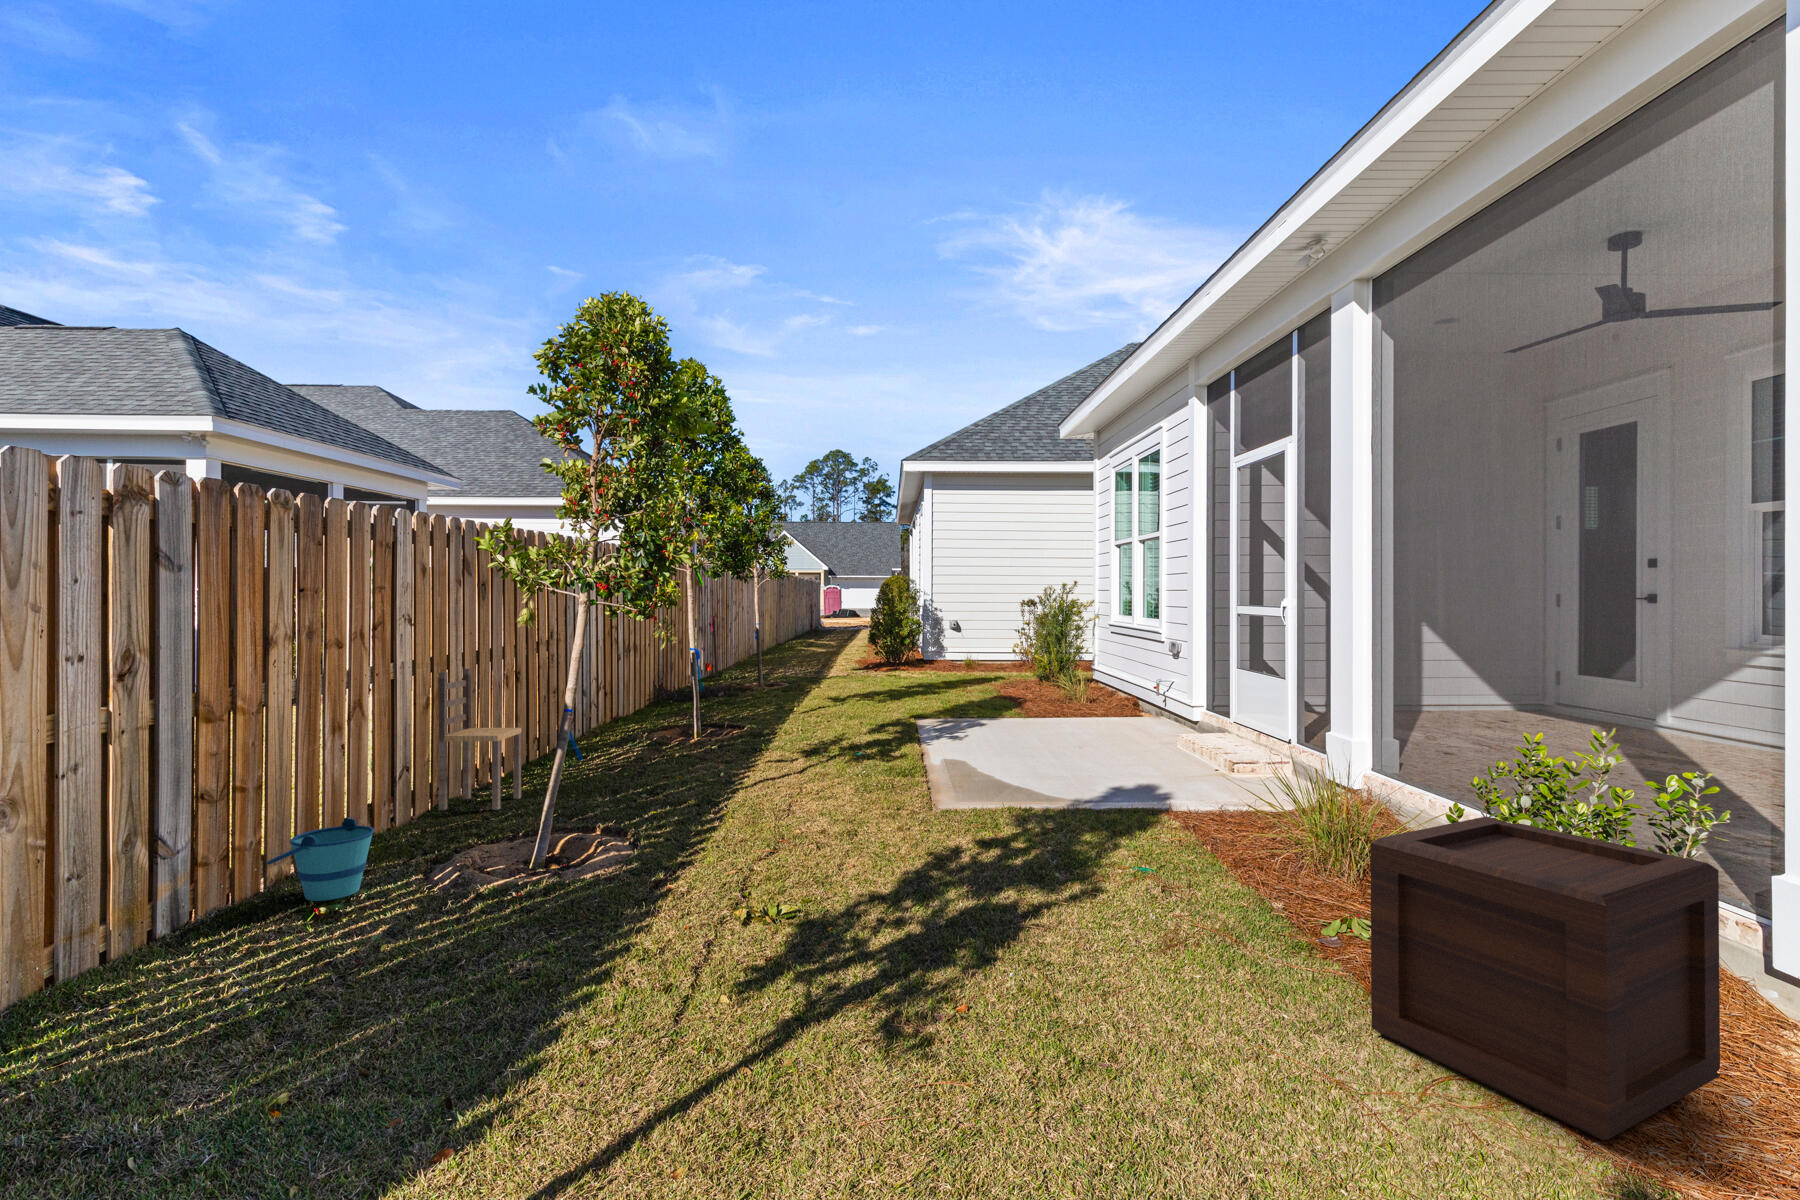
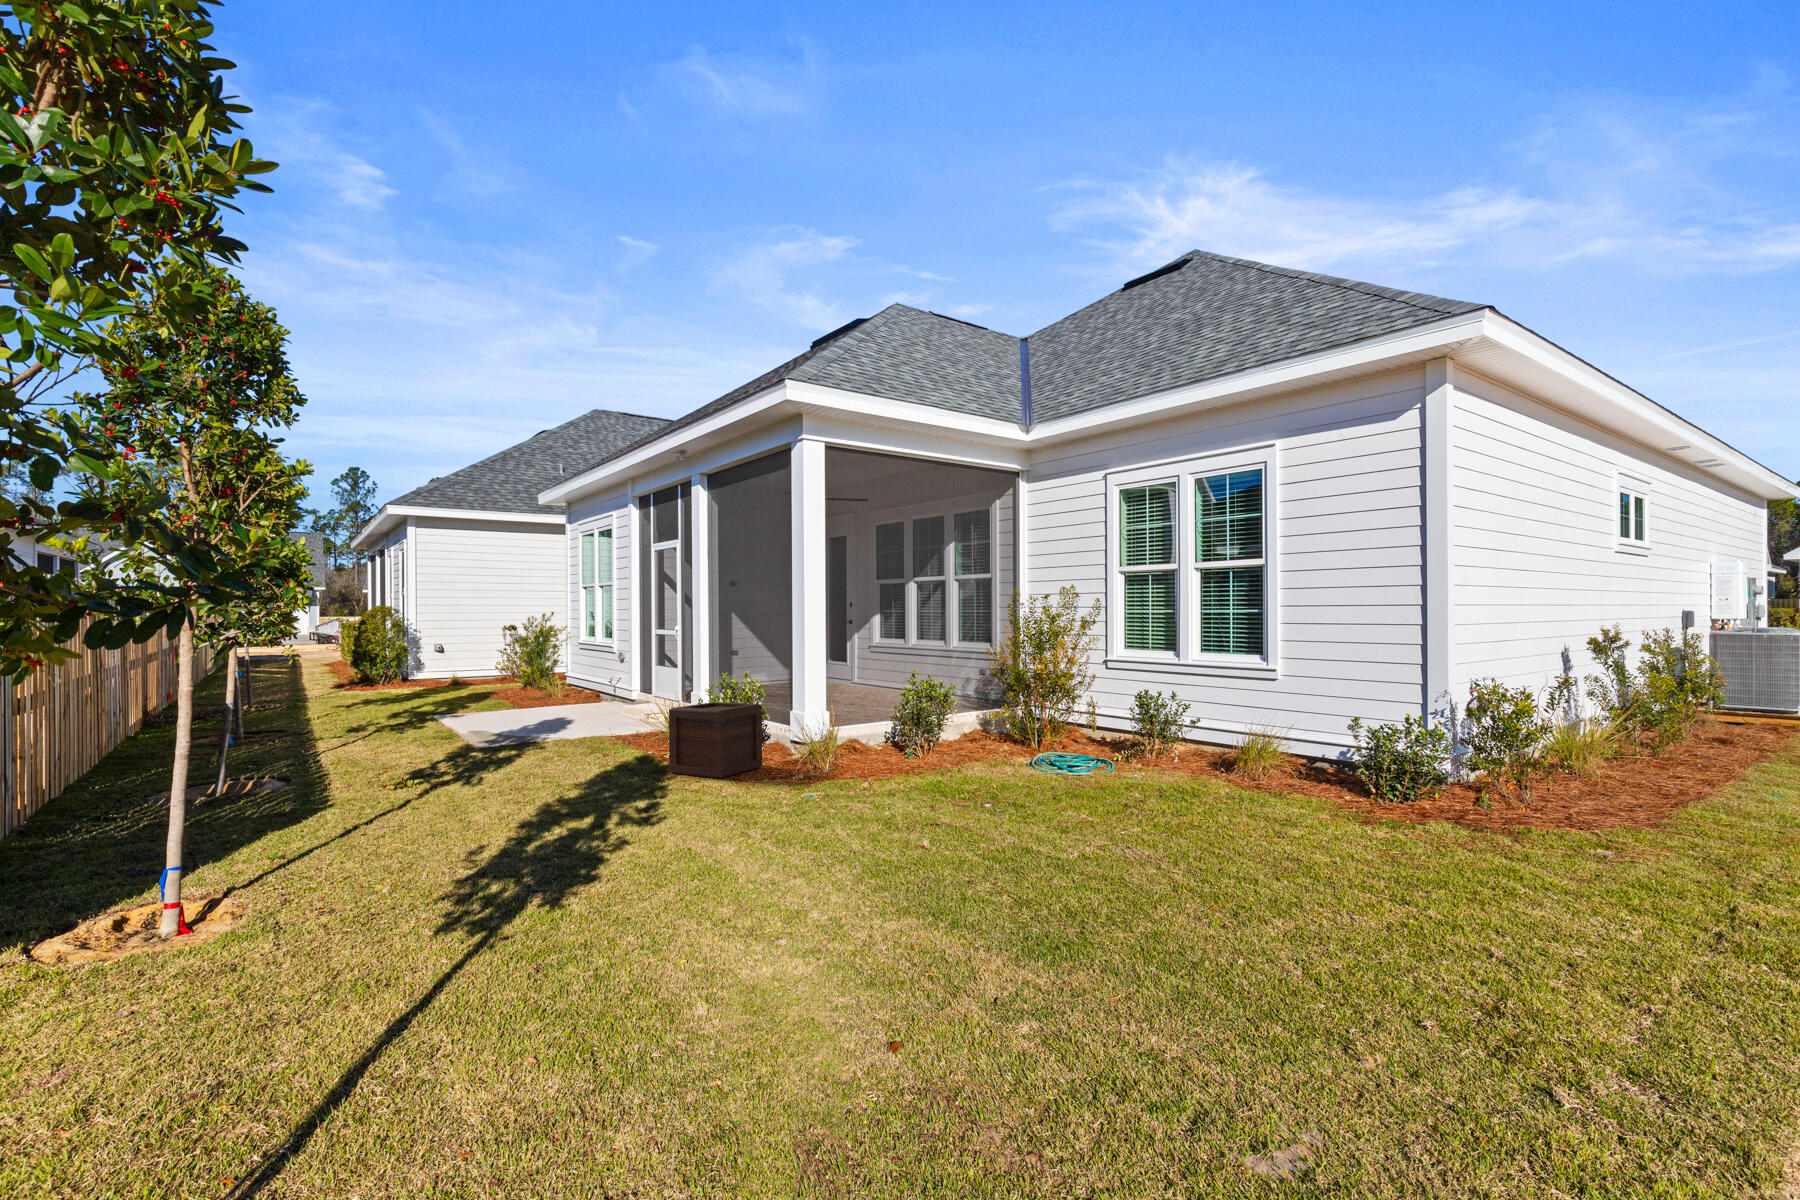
chair: present [439,669,521,810] -> none [74,684,139,785]
bucket: present [266,818,374,901] -> none [39,769,117,815]

